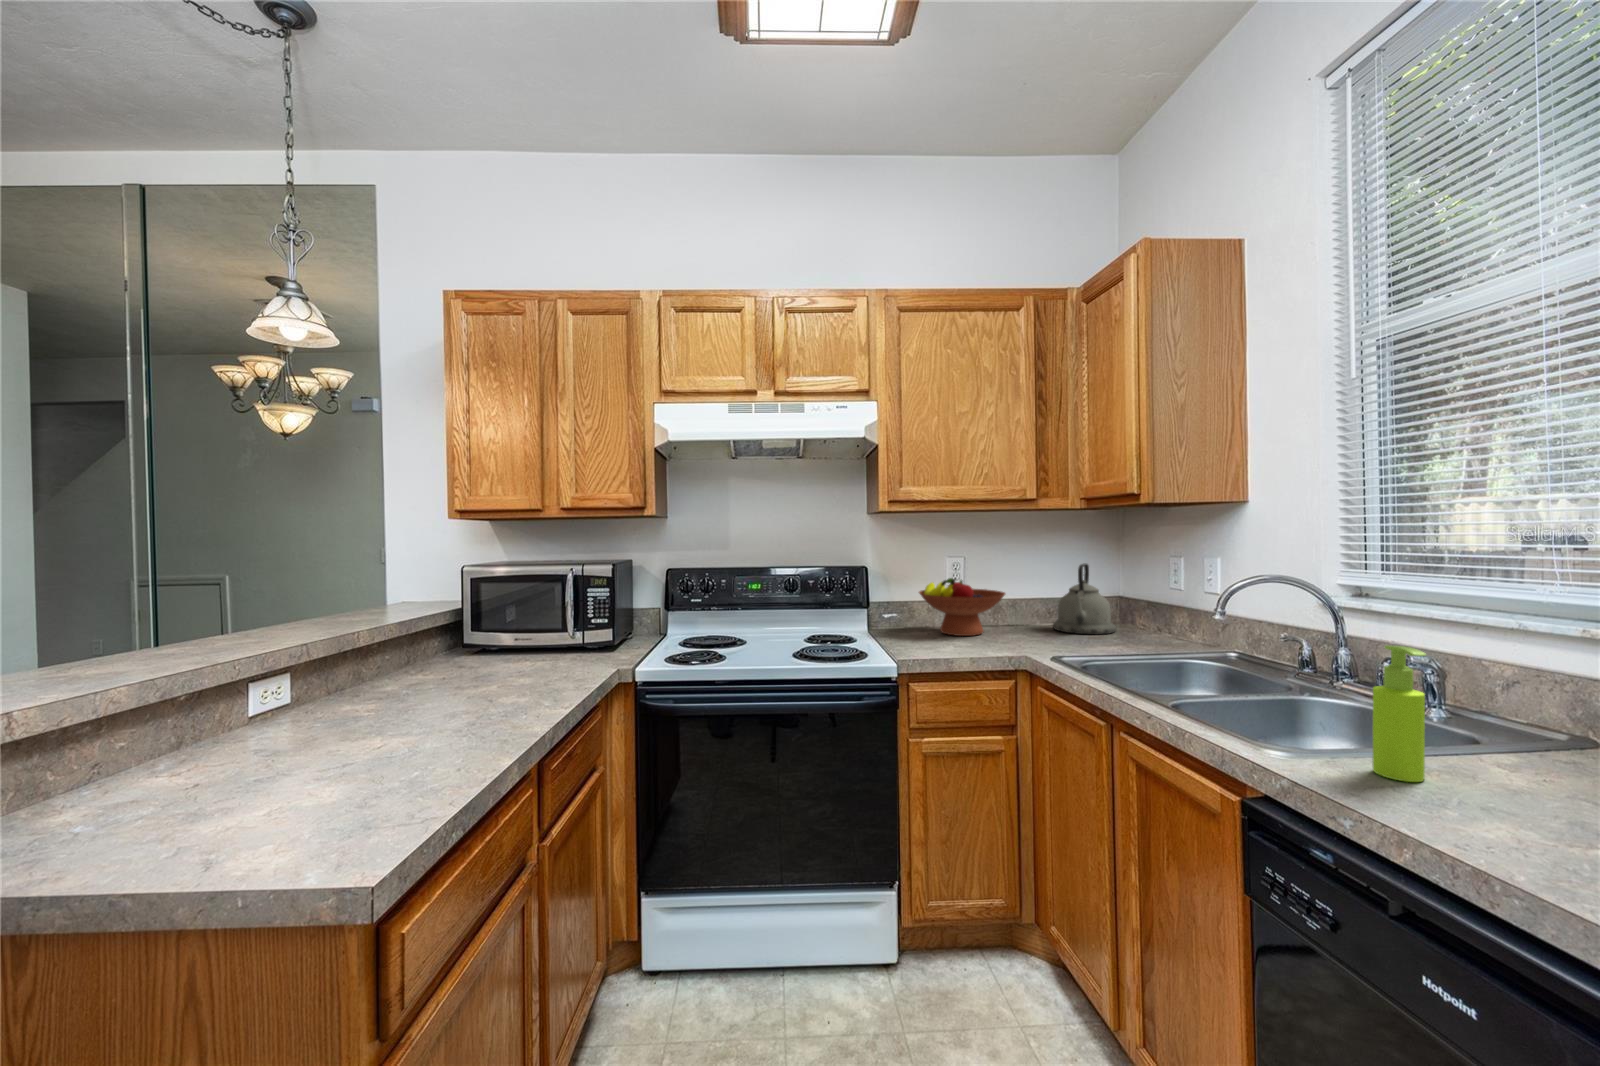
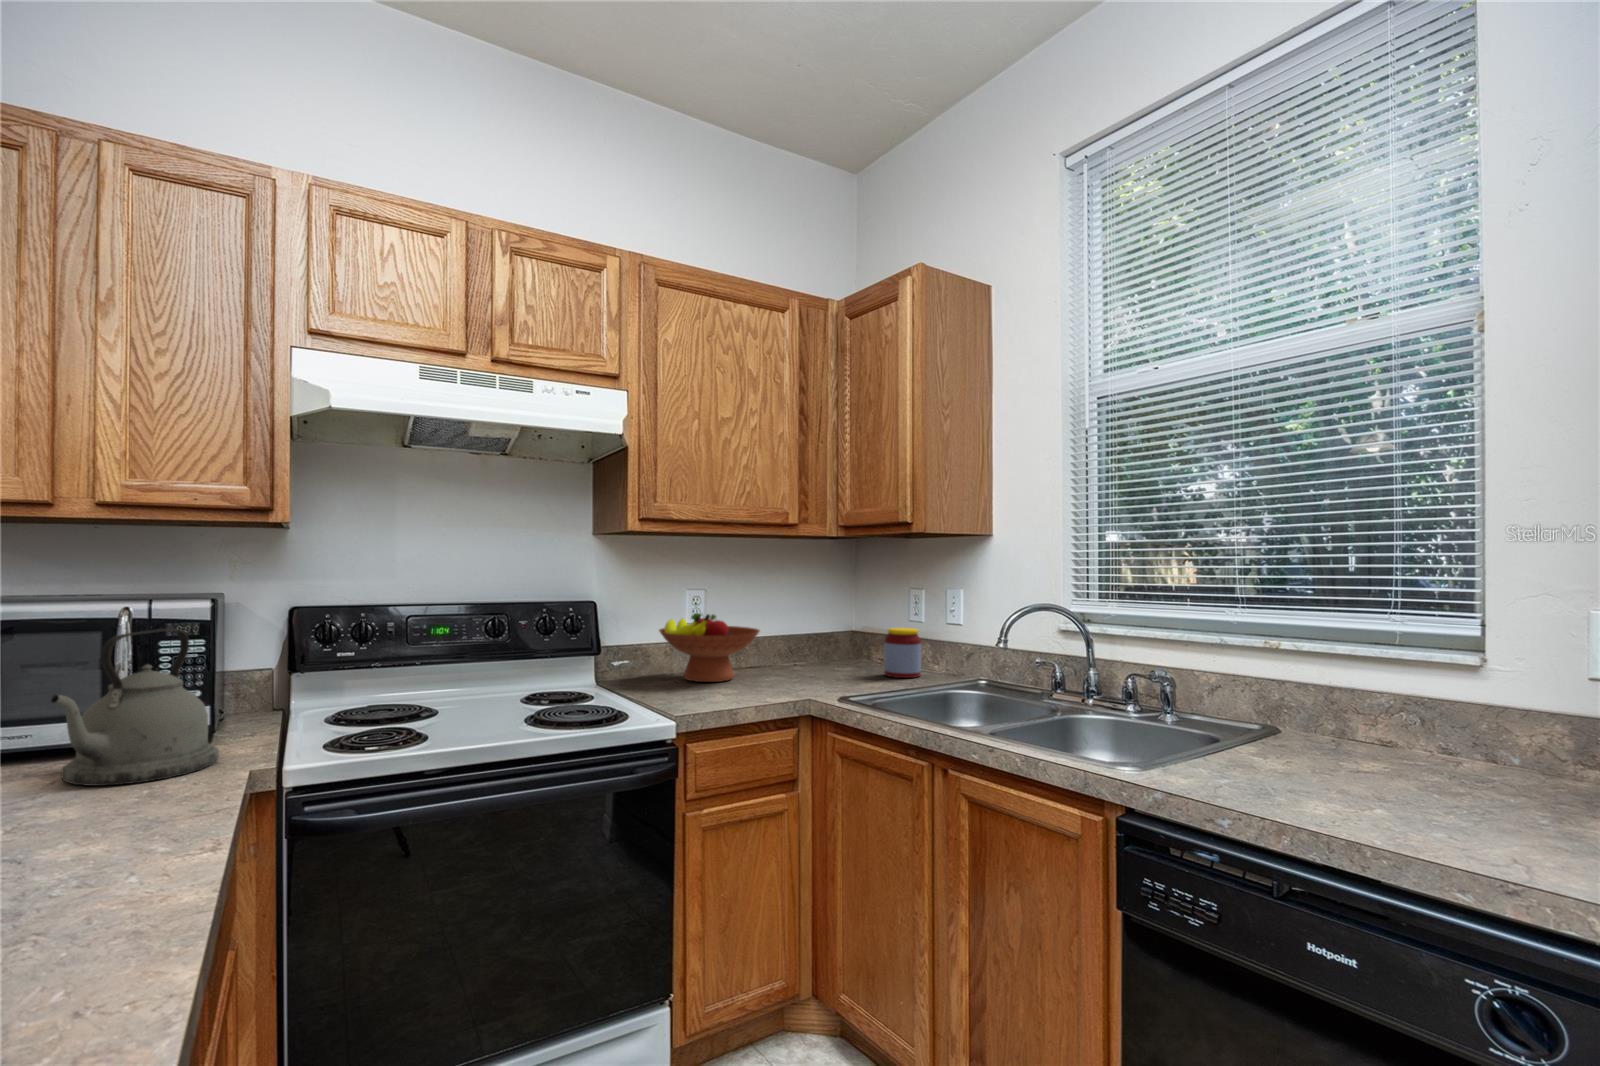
kettle: present [1053,563,1116,635] -> present [51,629,219,786]
jar: none [1129,596,1169,645] -> present [884,628,921,678]
soap dispenser: present [1373,645,1426,782] -> none [1182,659,1223,774]

